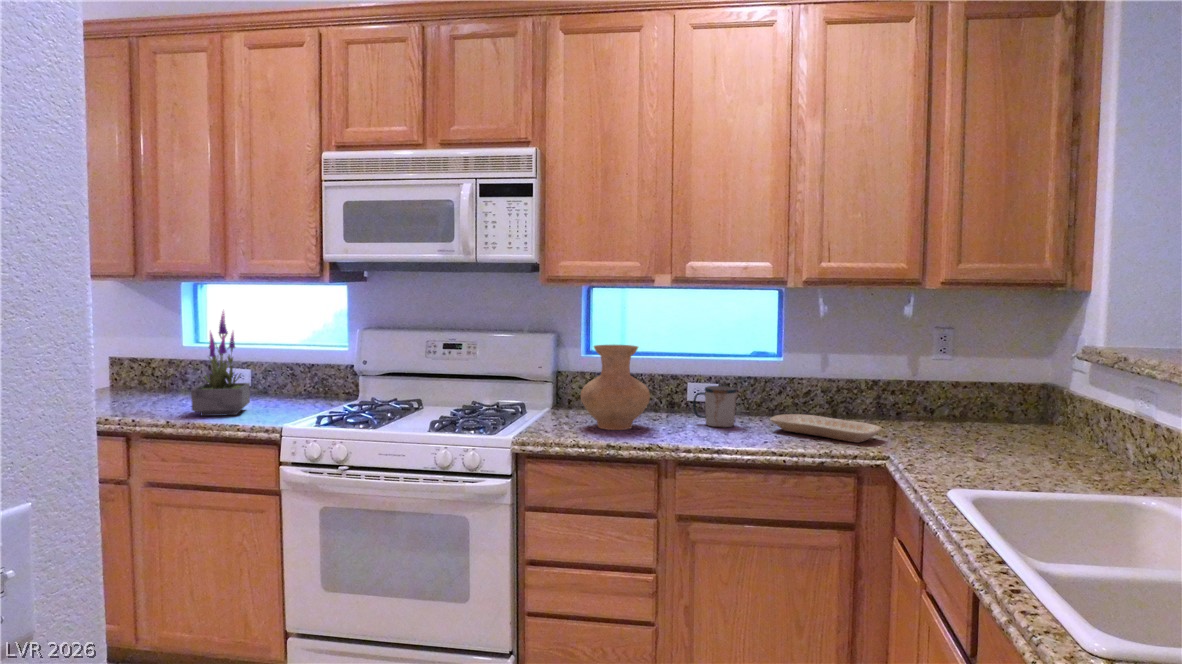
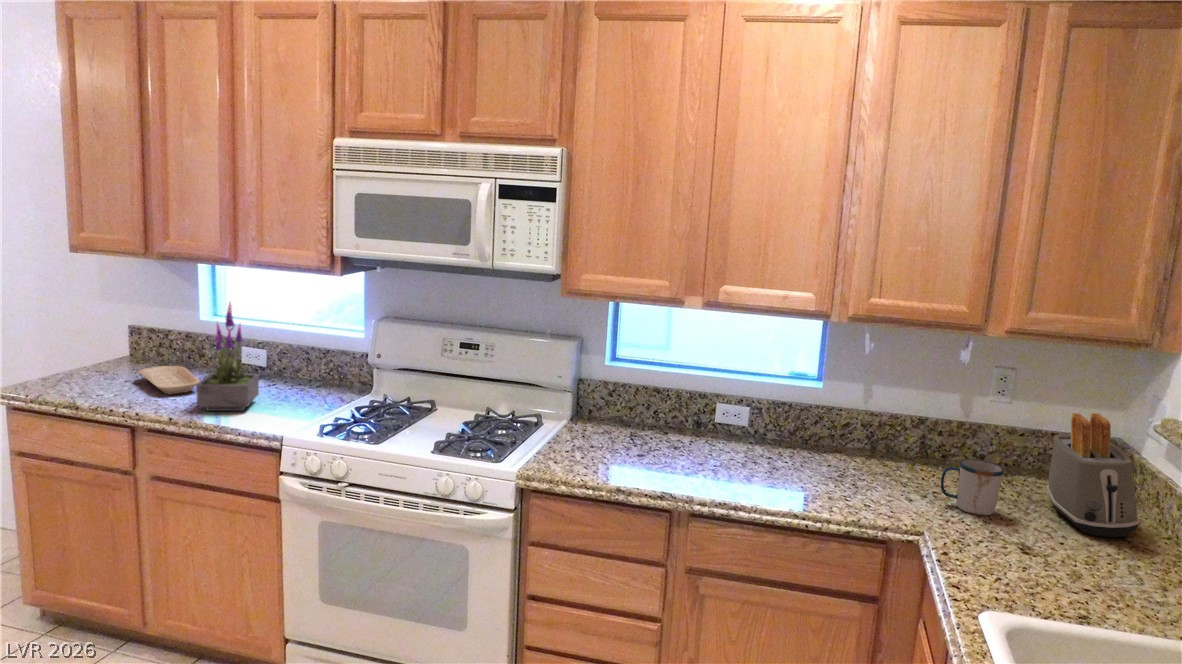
vase: present [581,345,650,430] -> none [595,369,670,465]
toaster: none [990,347,1072,450] -> present [1046,413,1139,538]
mug: present [693,386,737,427] -> present [941,459,1004,516]
tray: present [771,414,882,443] -> present [139,366,200,394]

